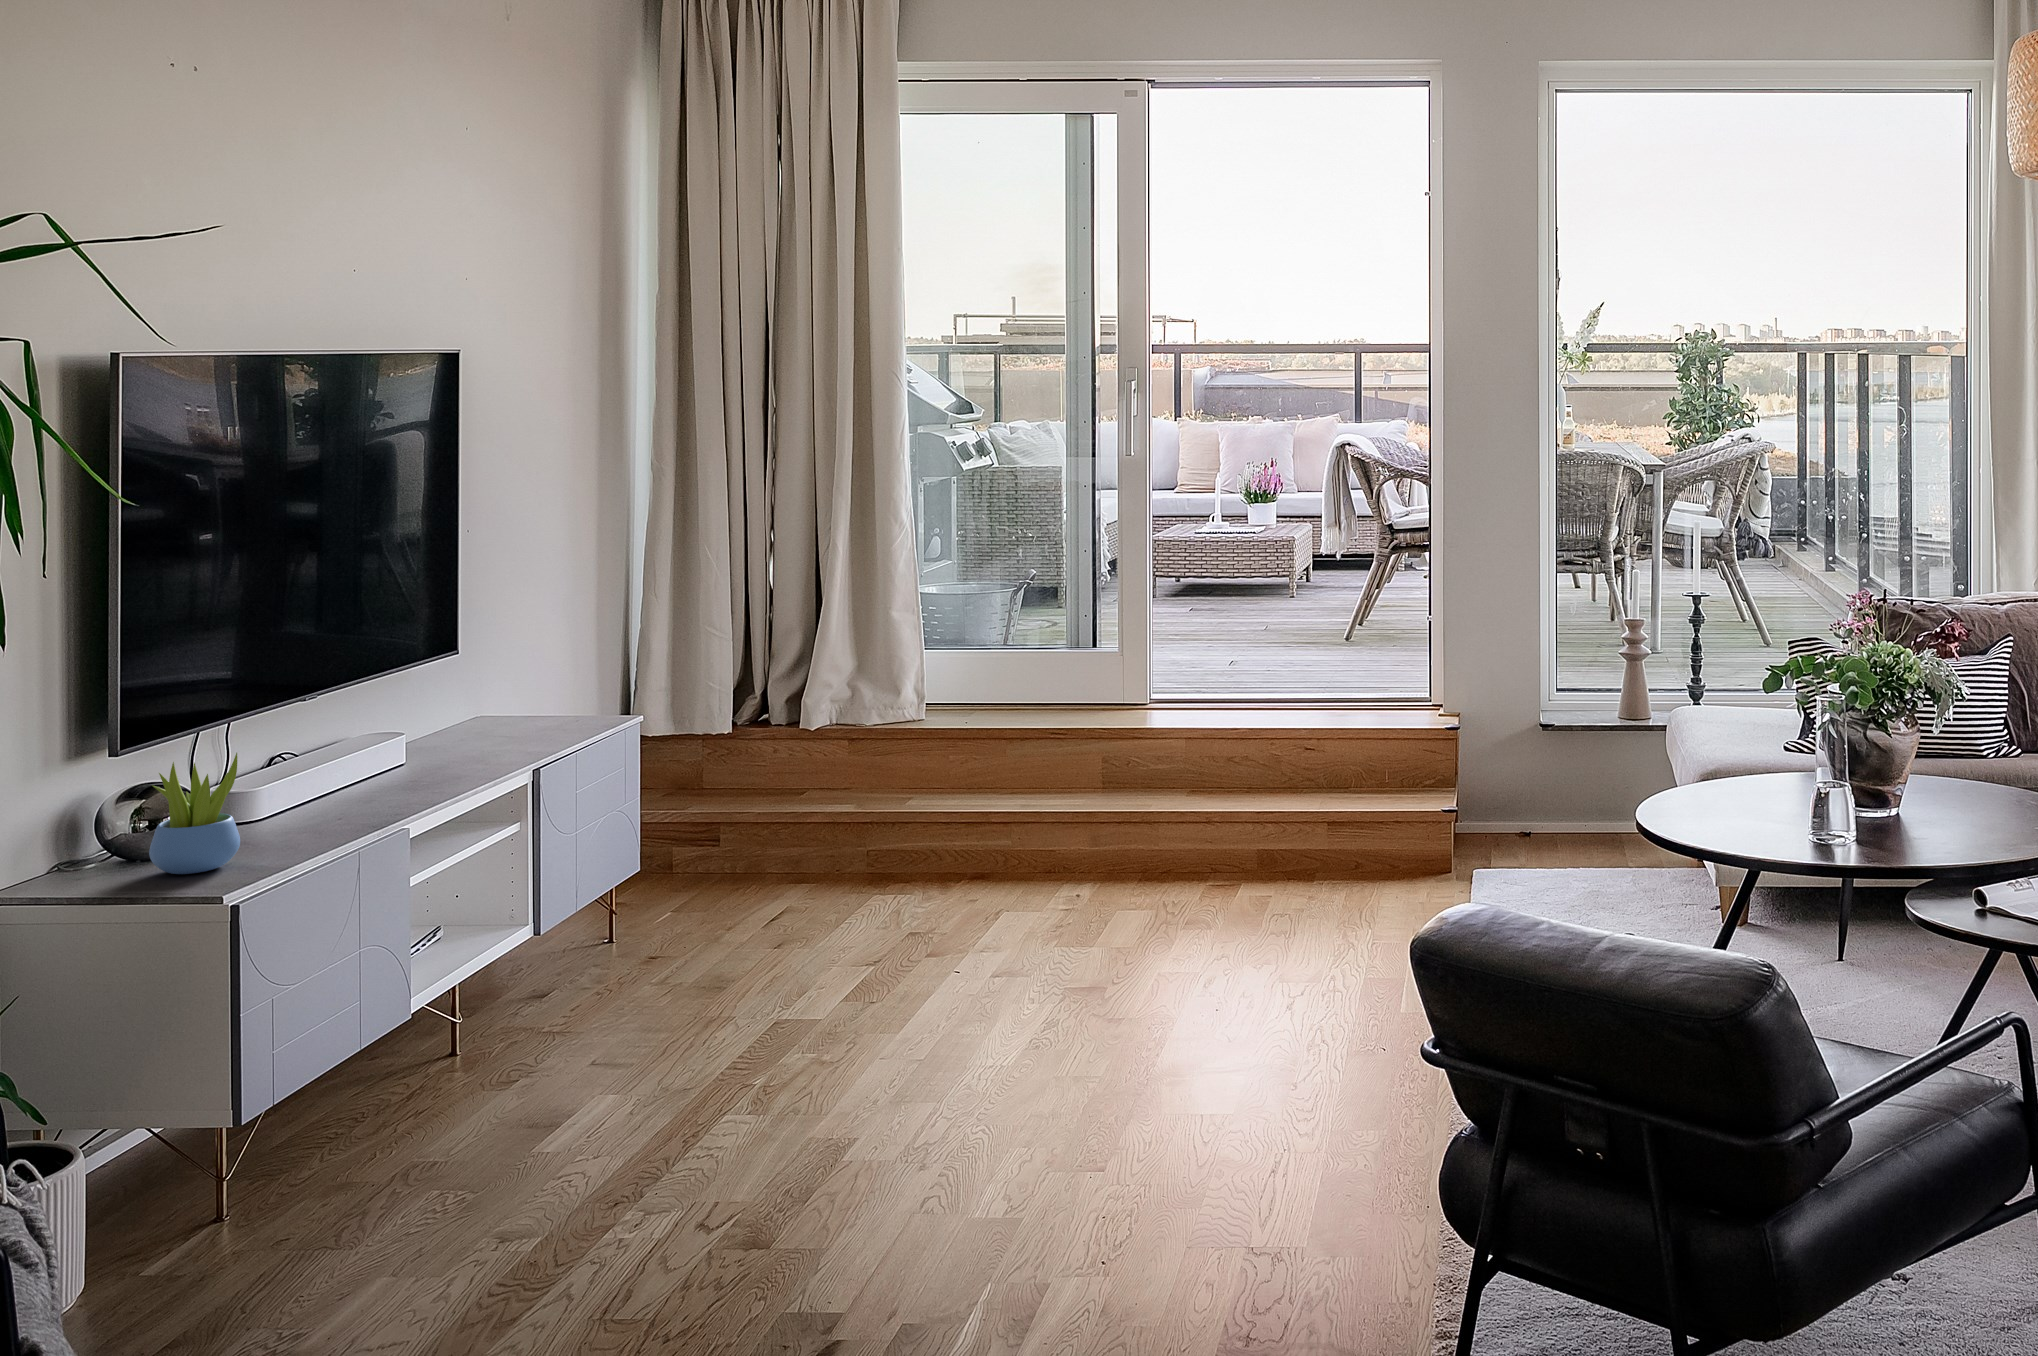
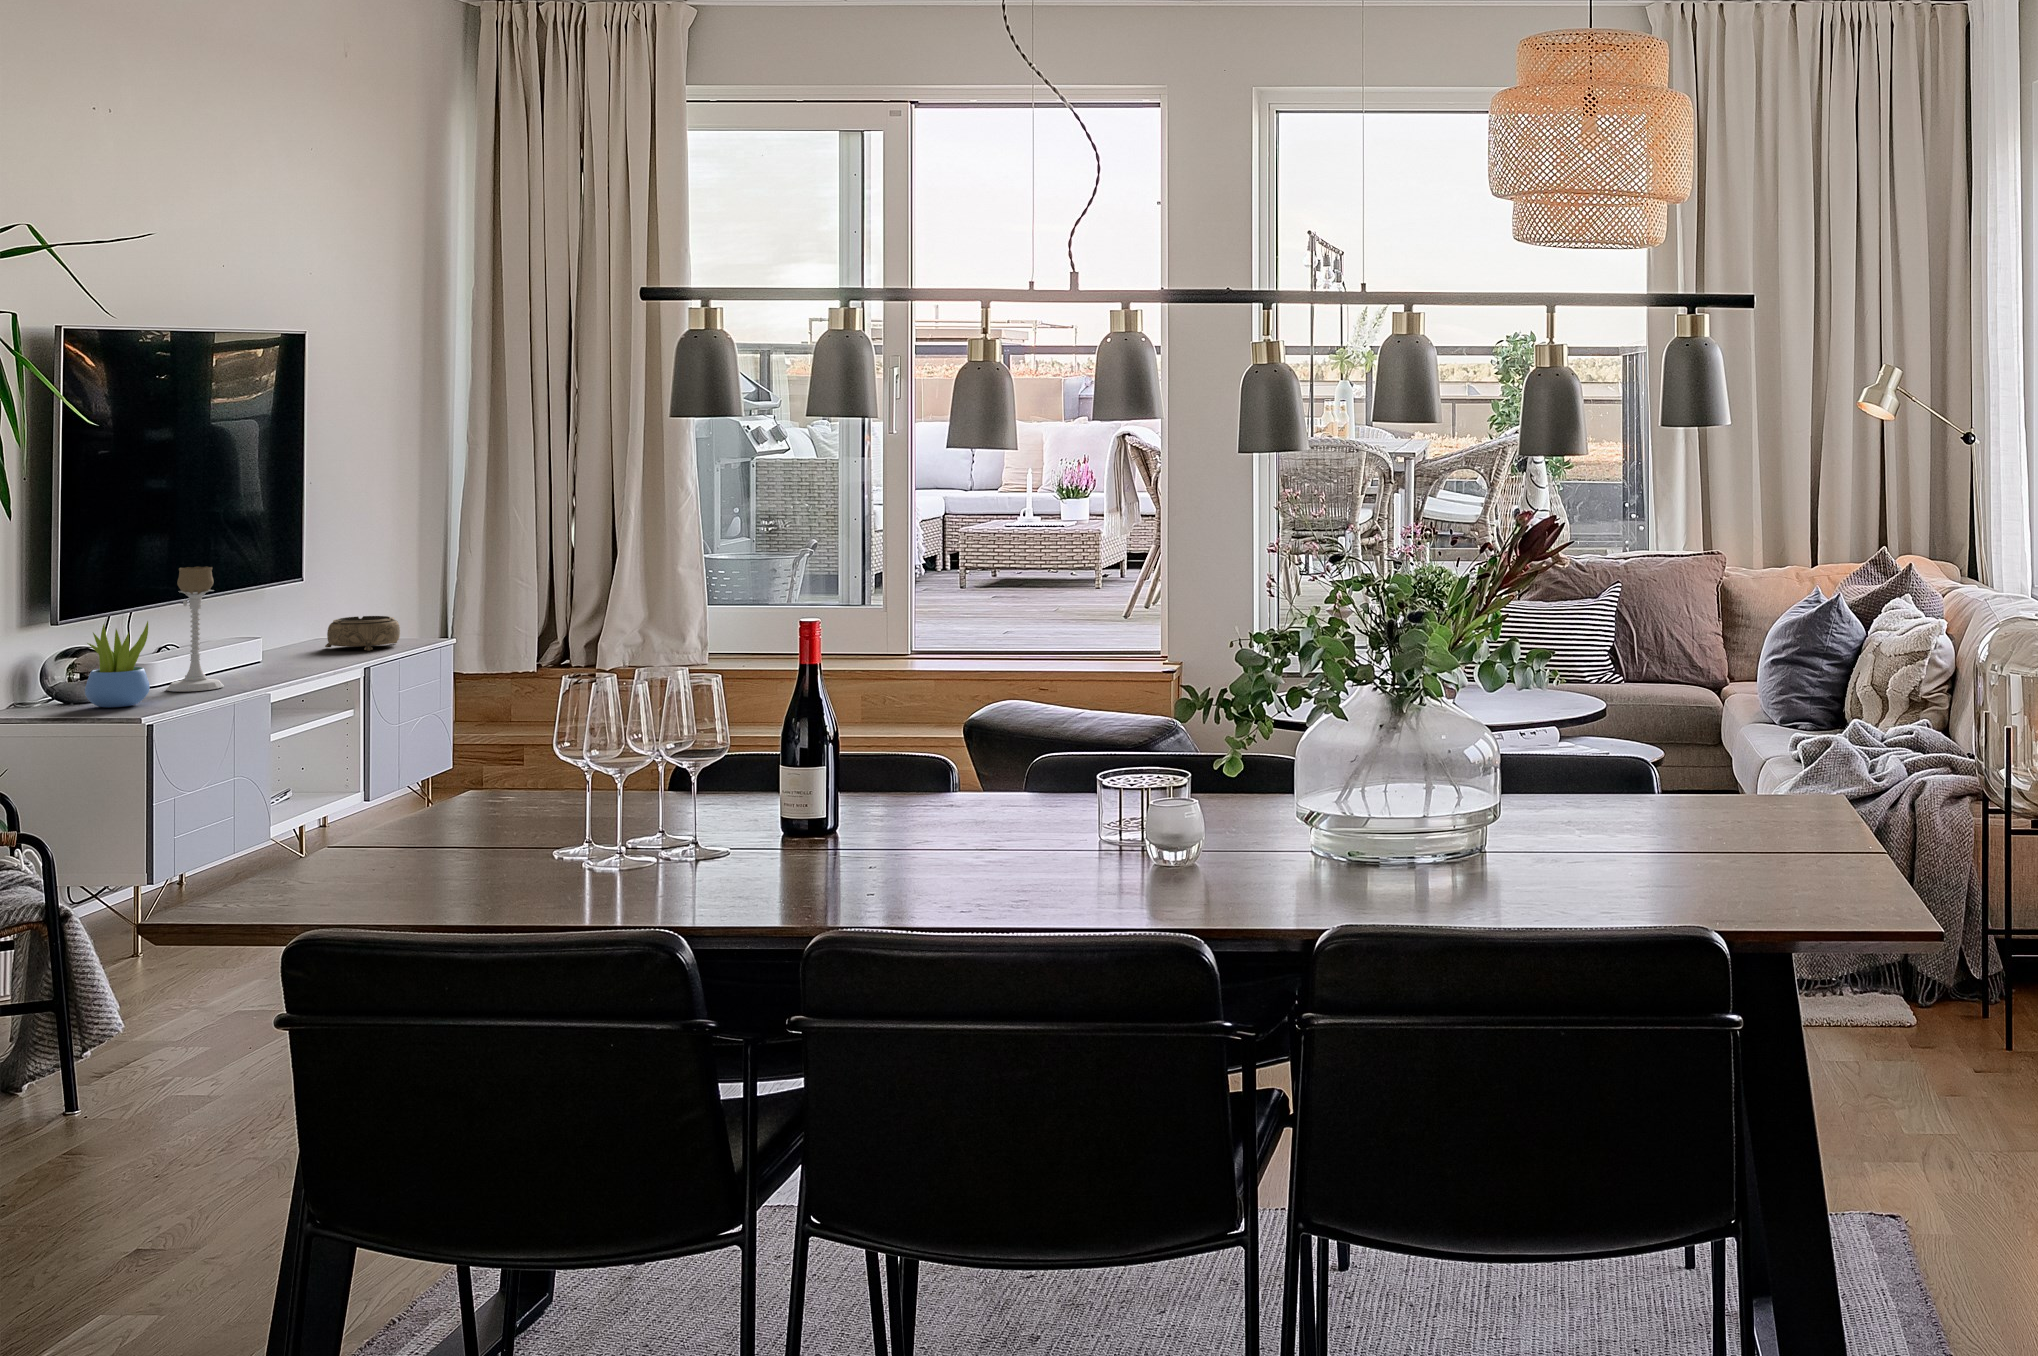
candle holder: none [270,665,347,834] -> present [166,566,224,692]
decorative bowl: none [485,693,575,741] -> present [325,616,400,651]

